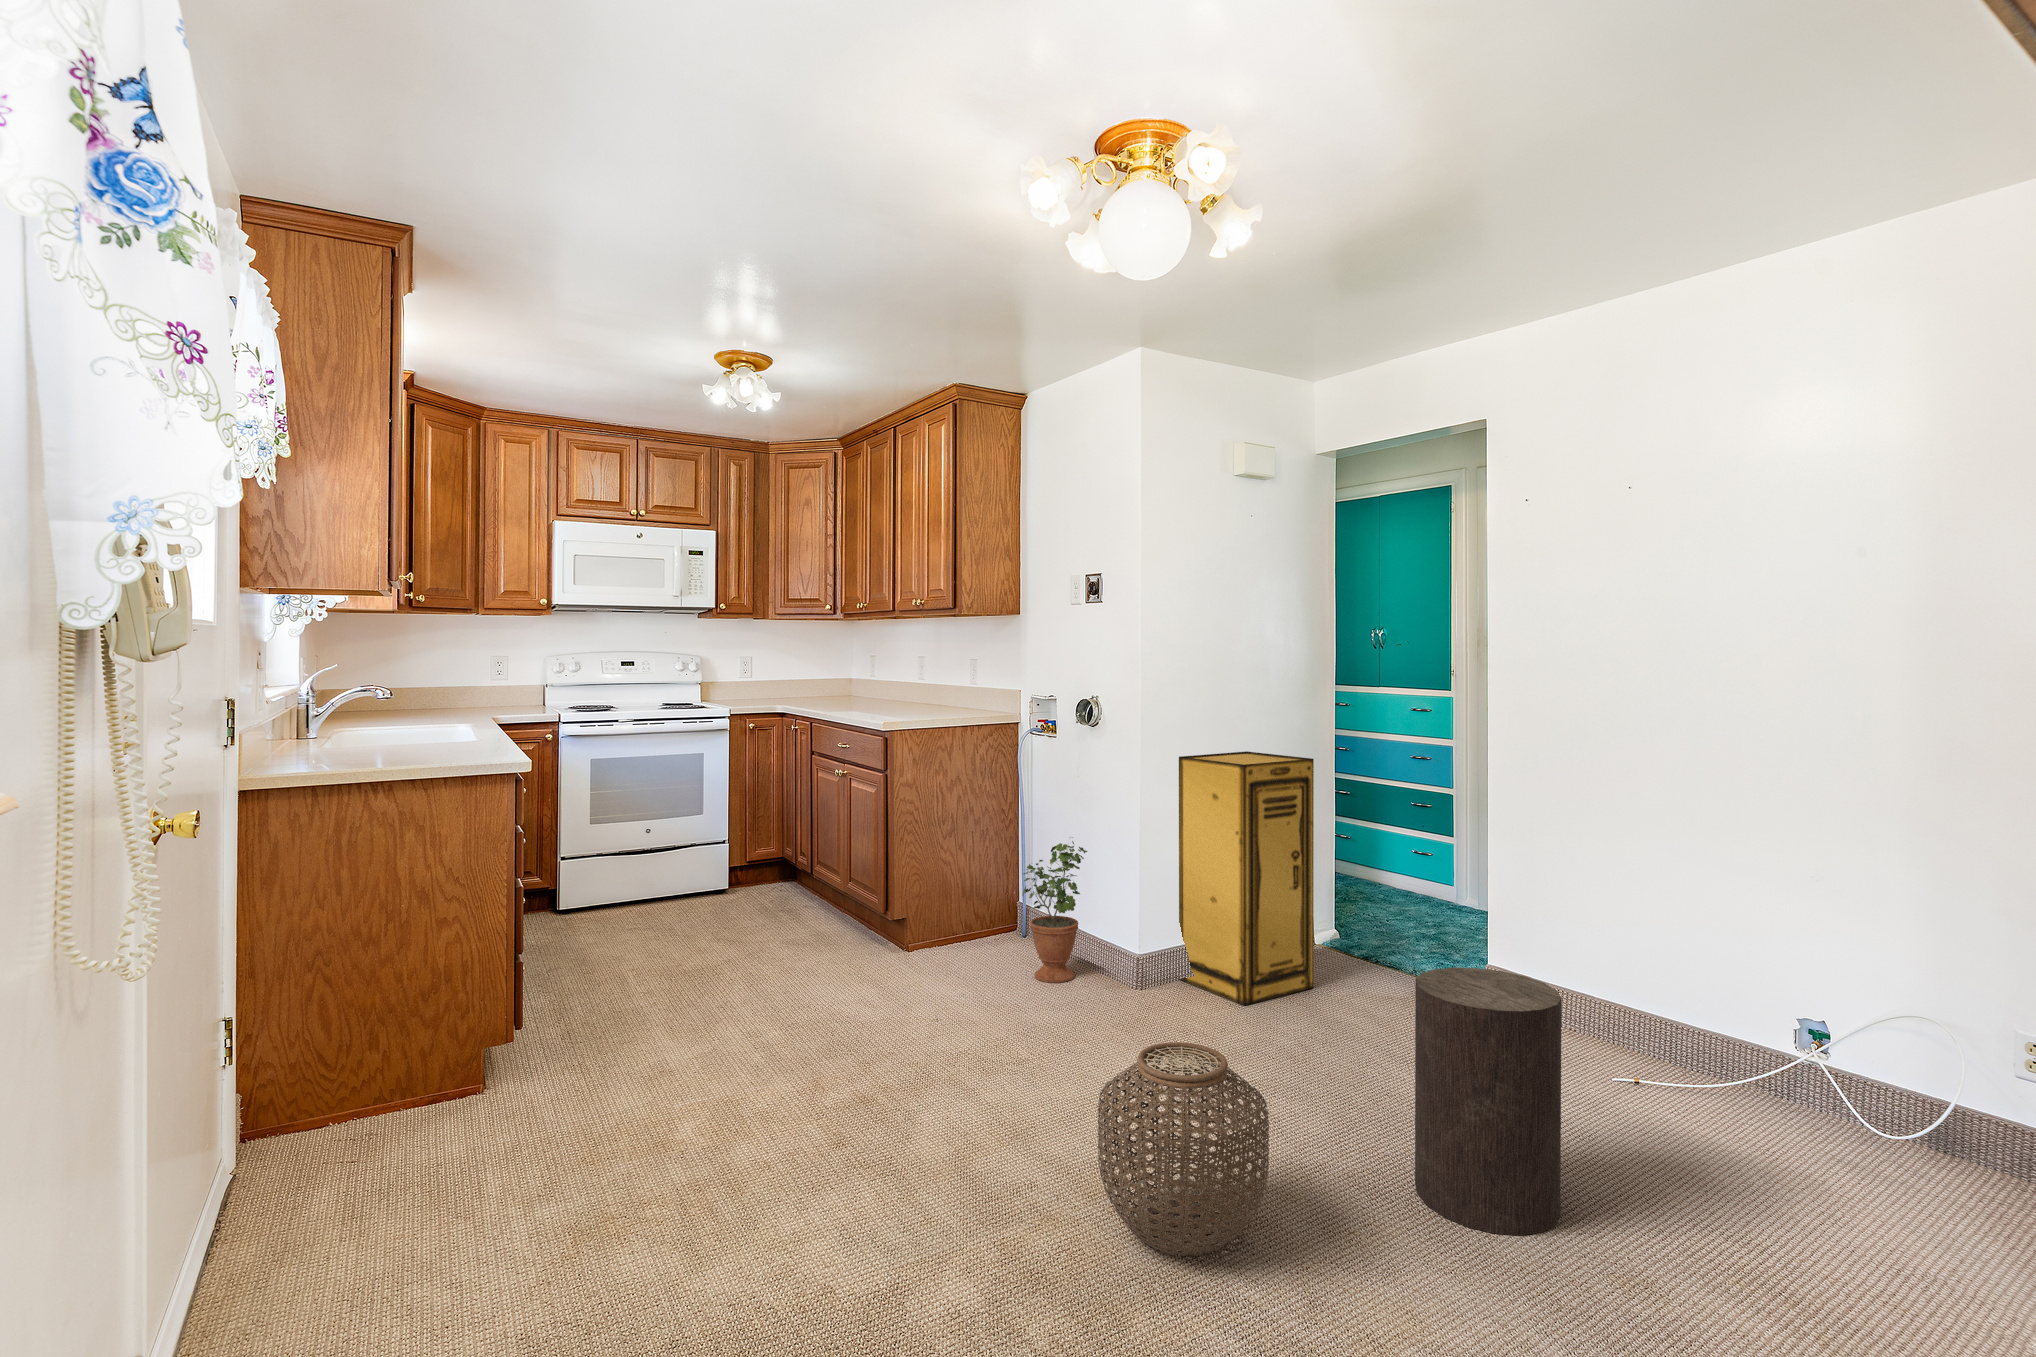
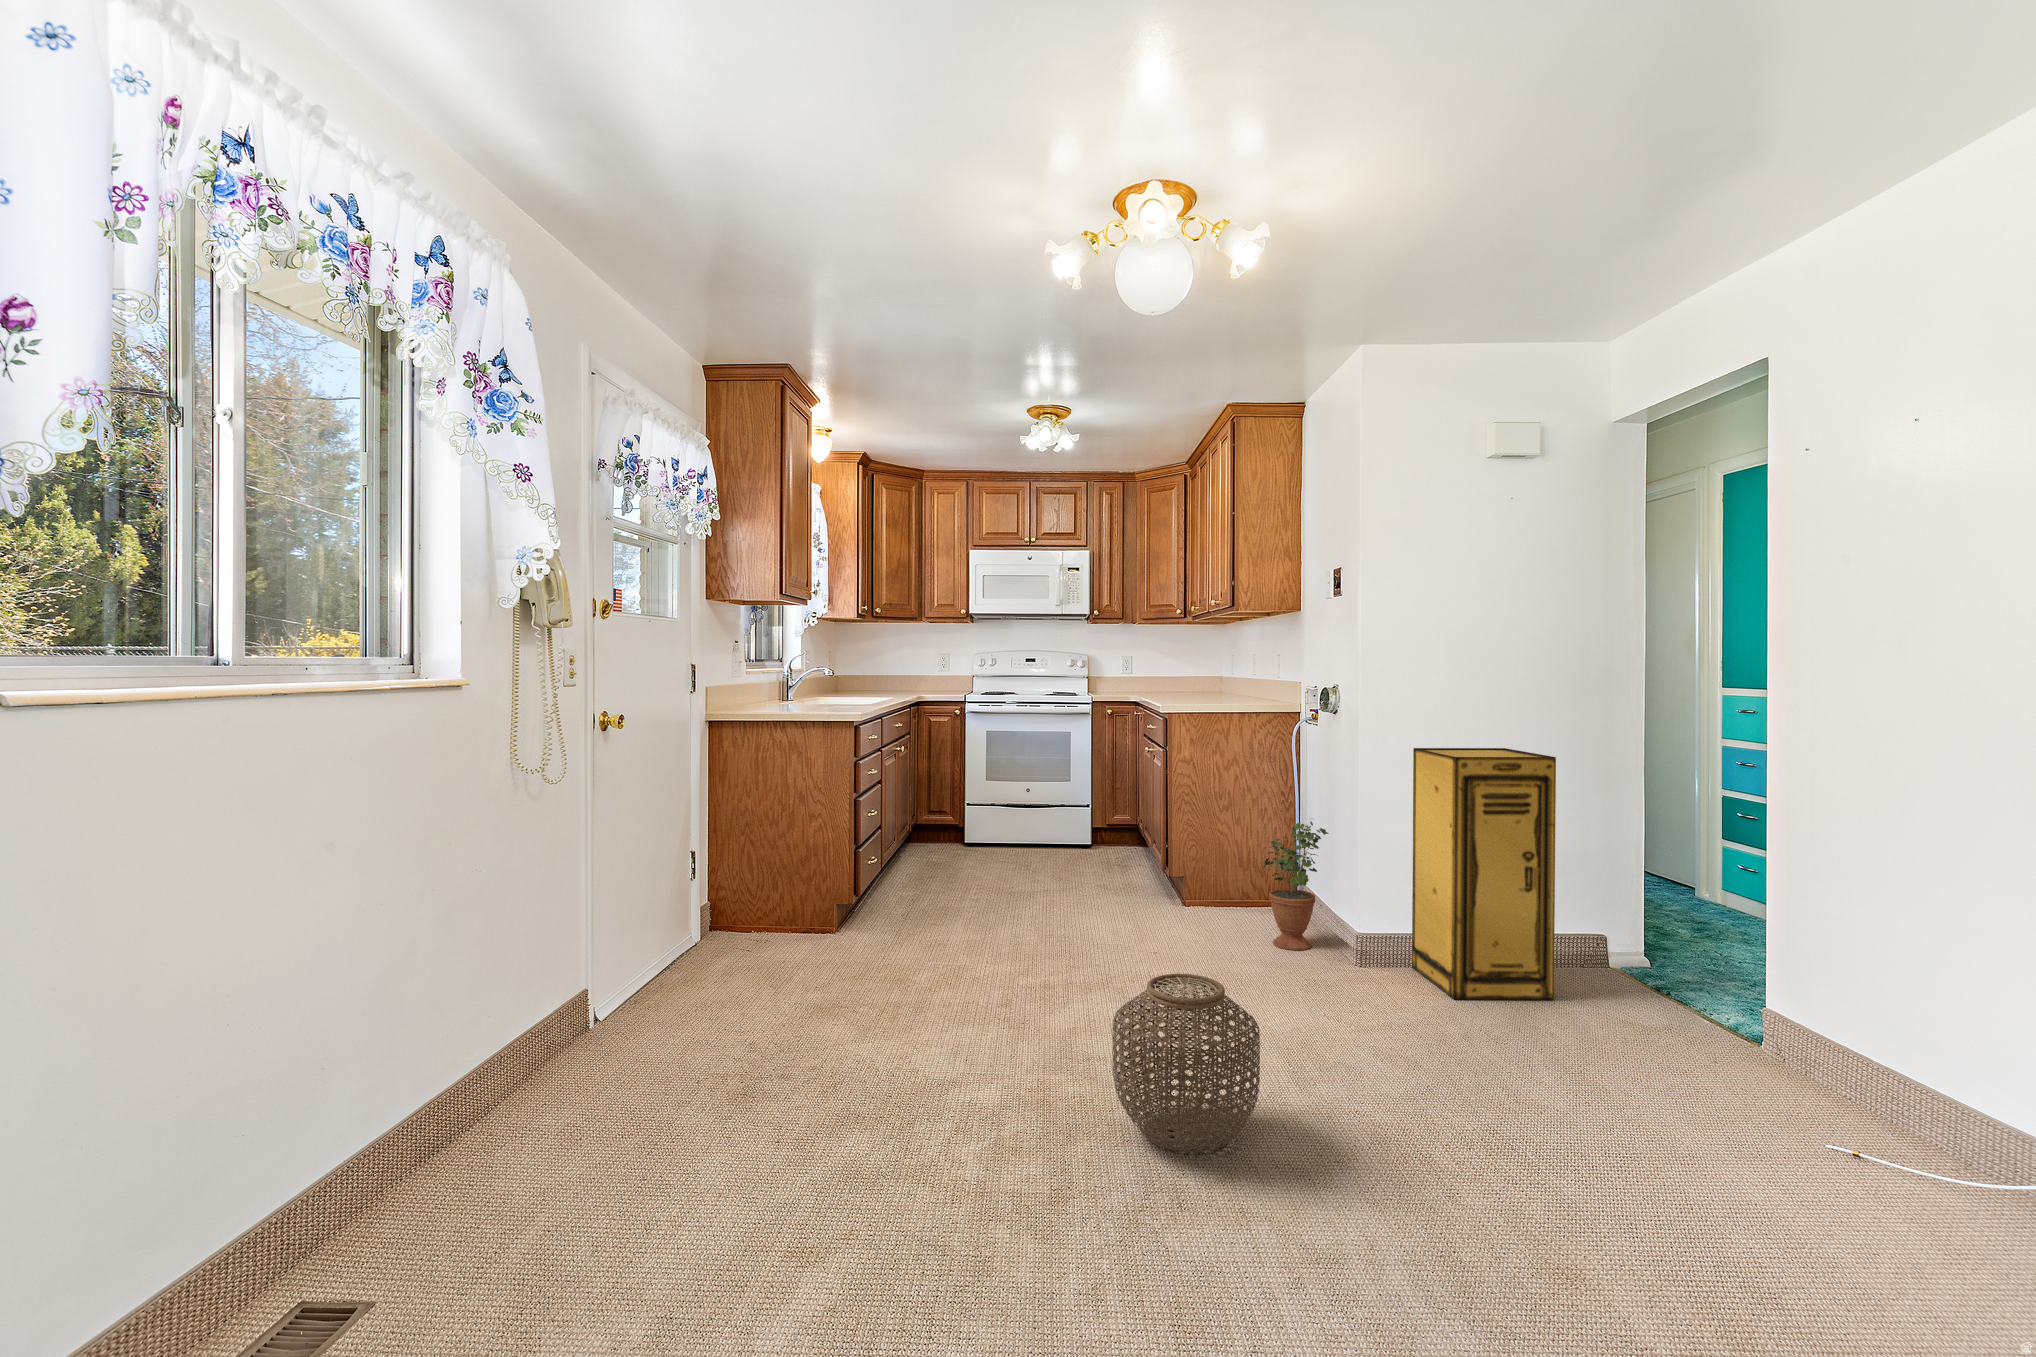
stool: present [1415,967,1562,1235] -> none [1437,959,1592,1238]

